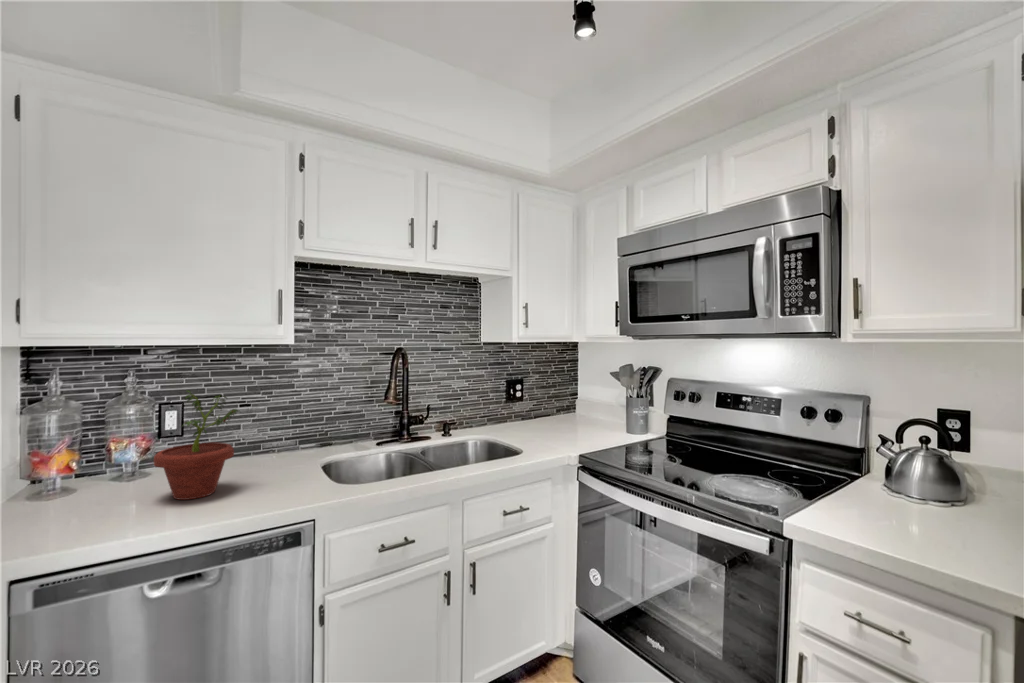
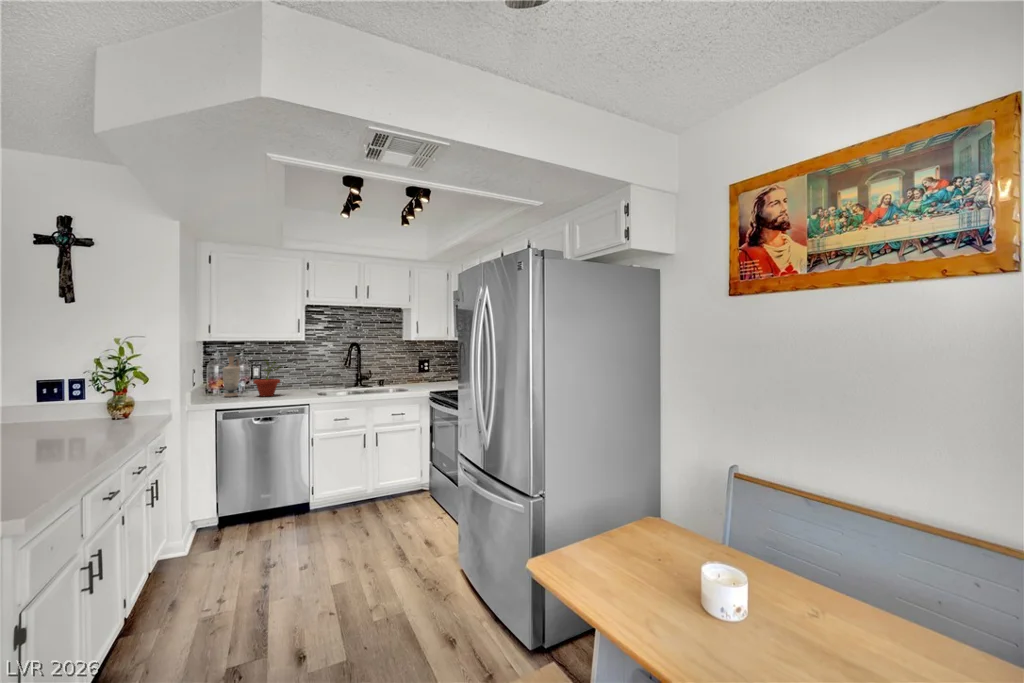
vase: none [54,375,115,508] -> present [222,352,240,397]

